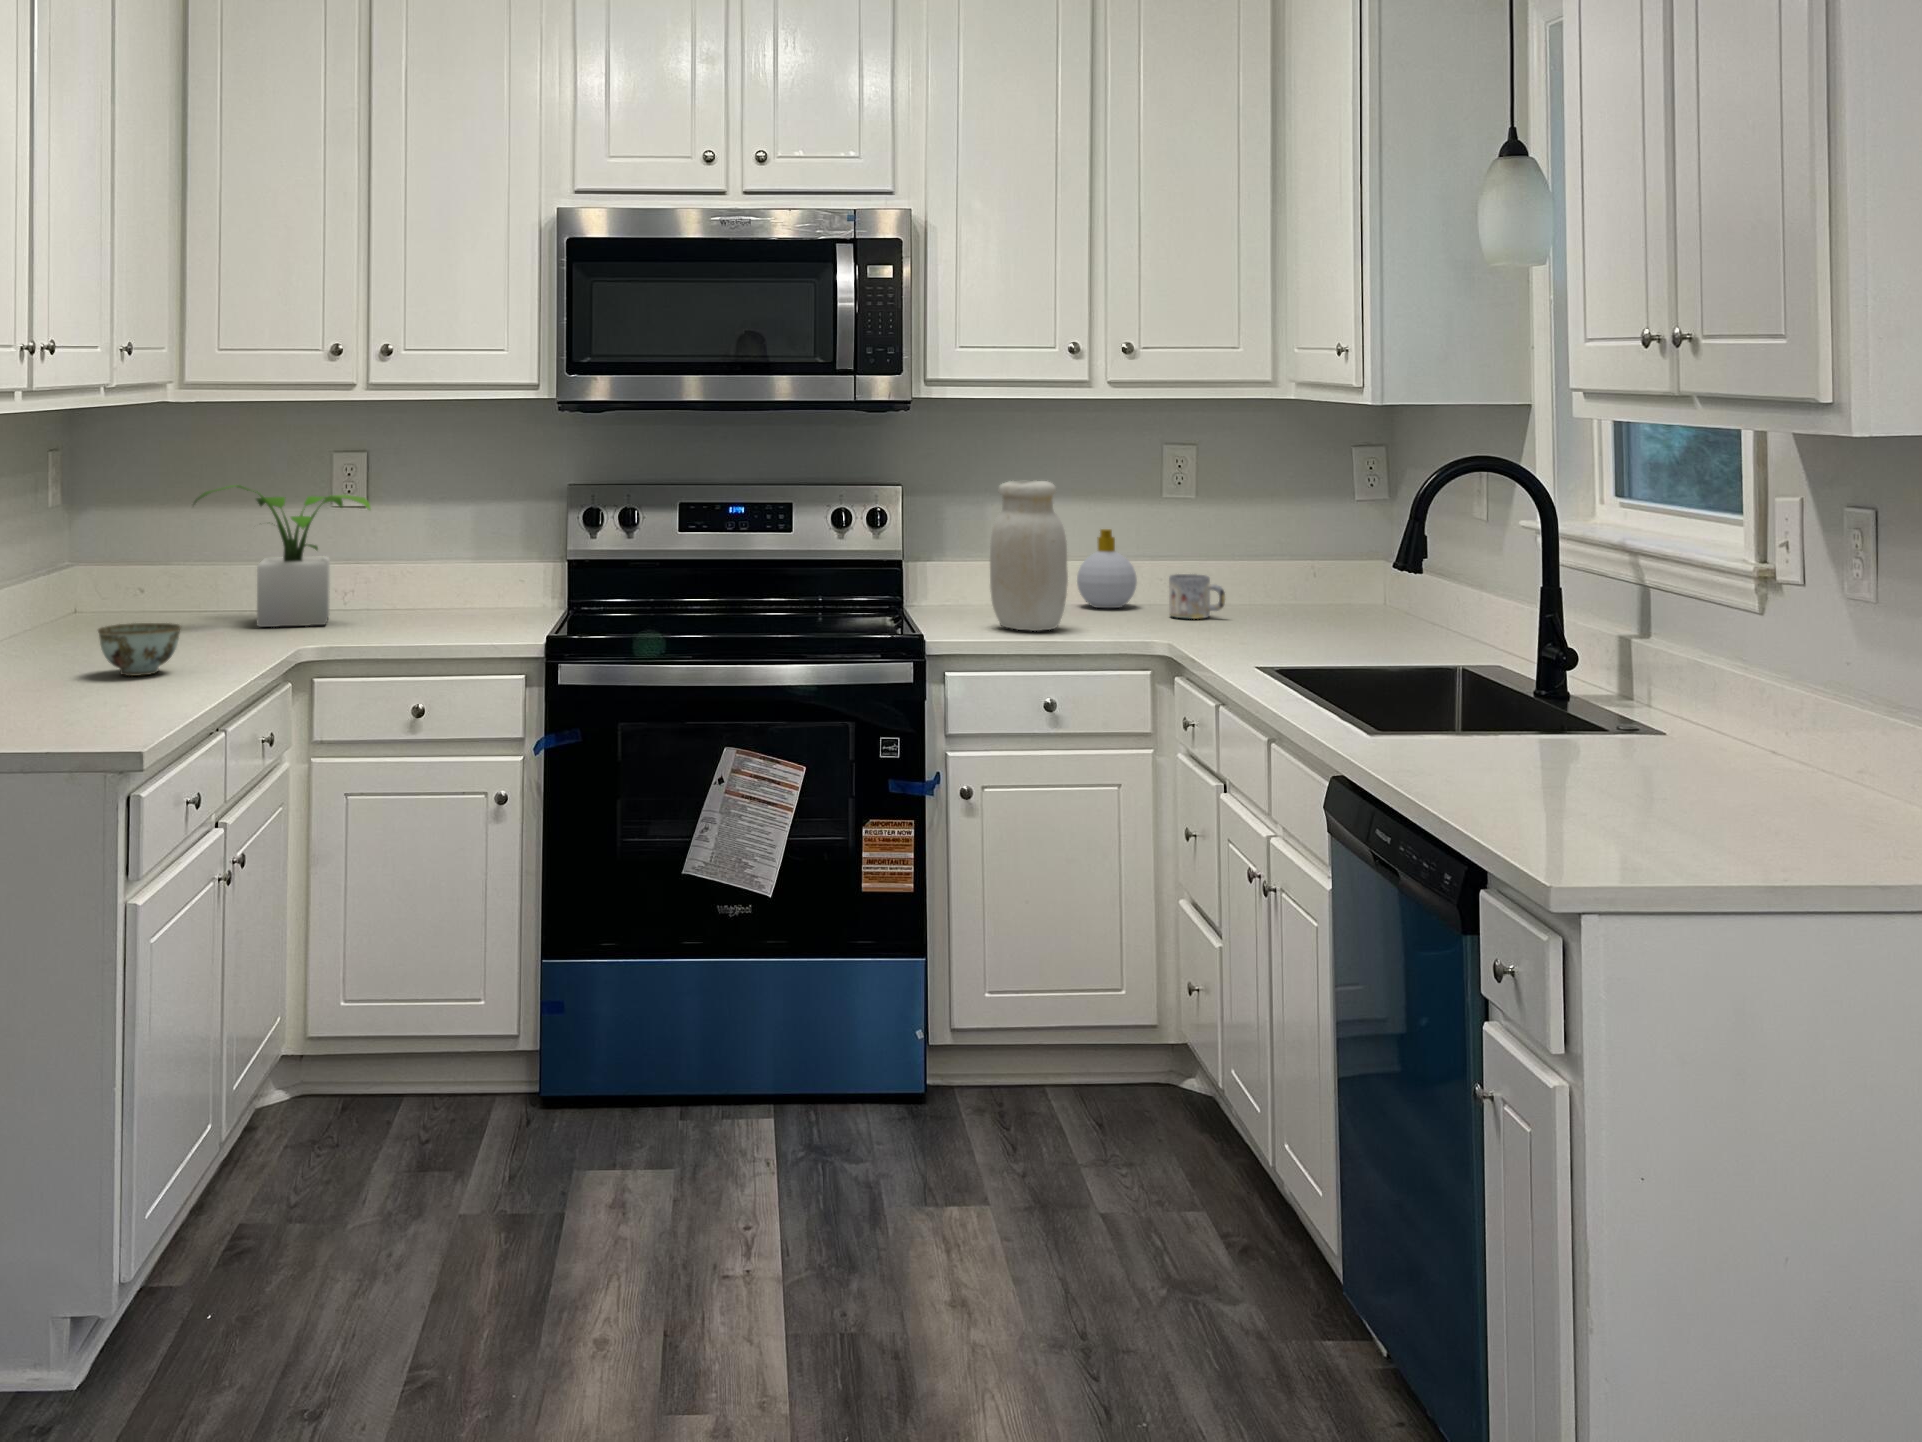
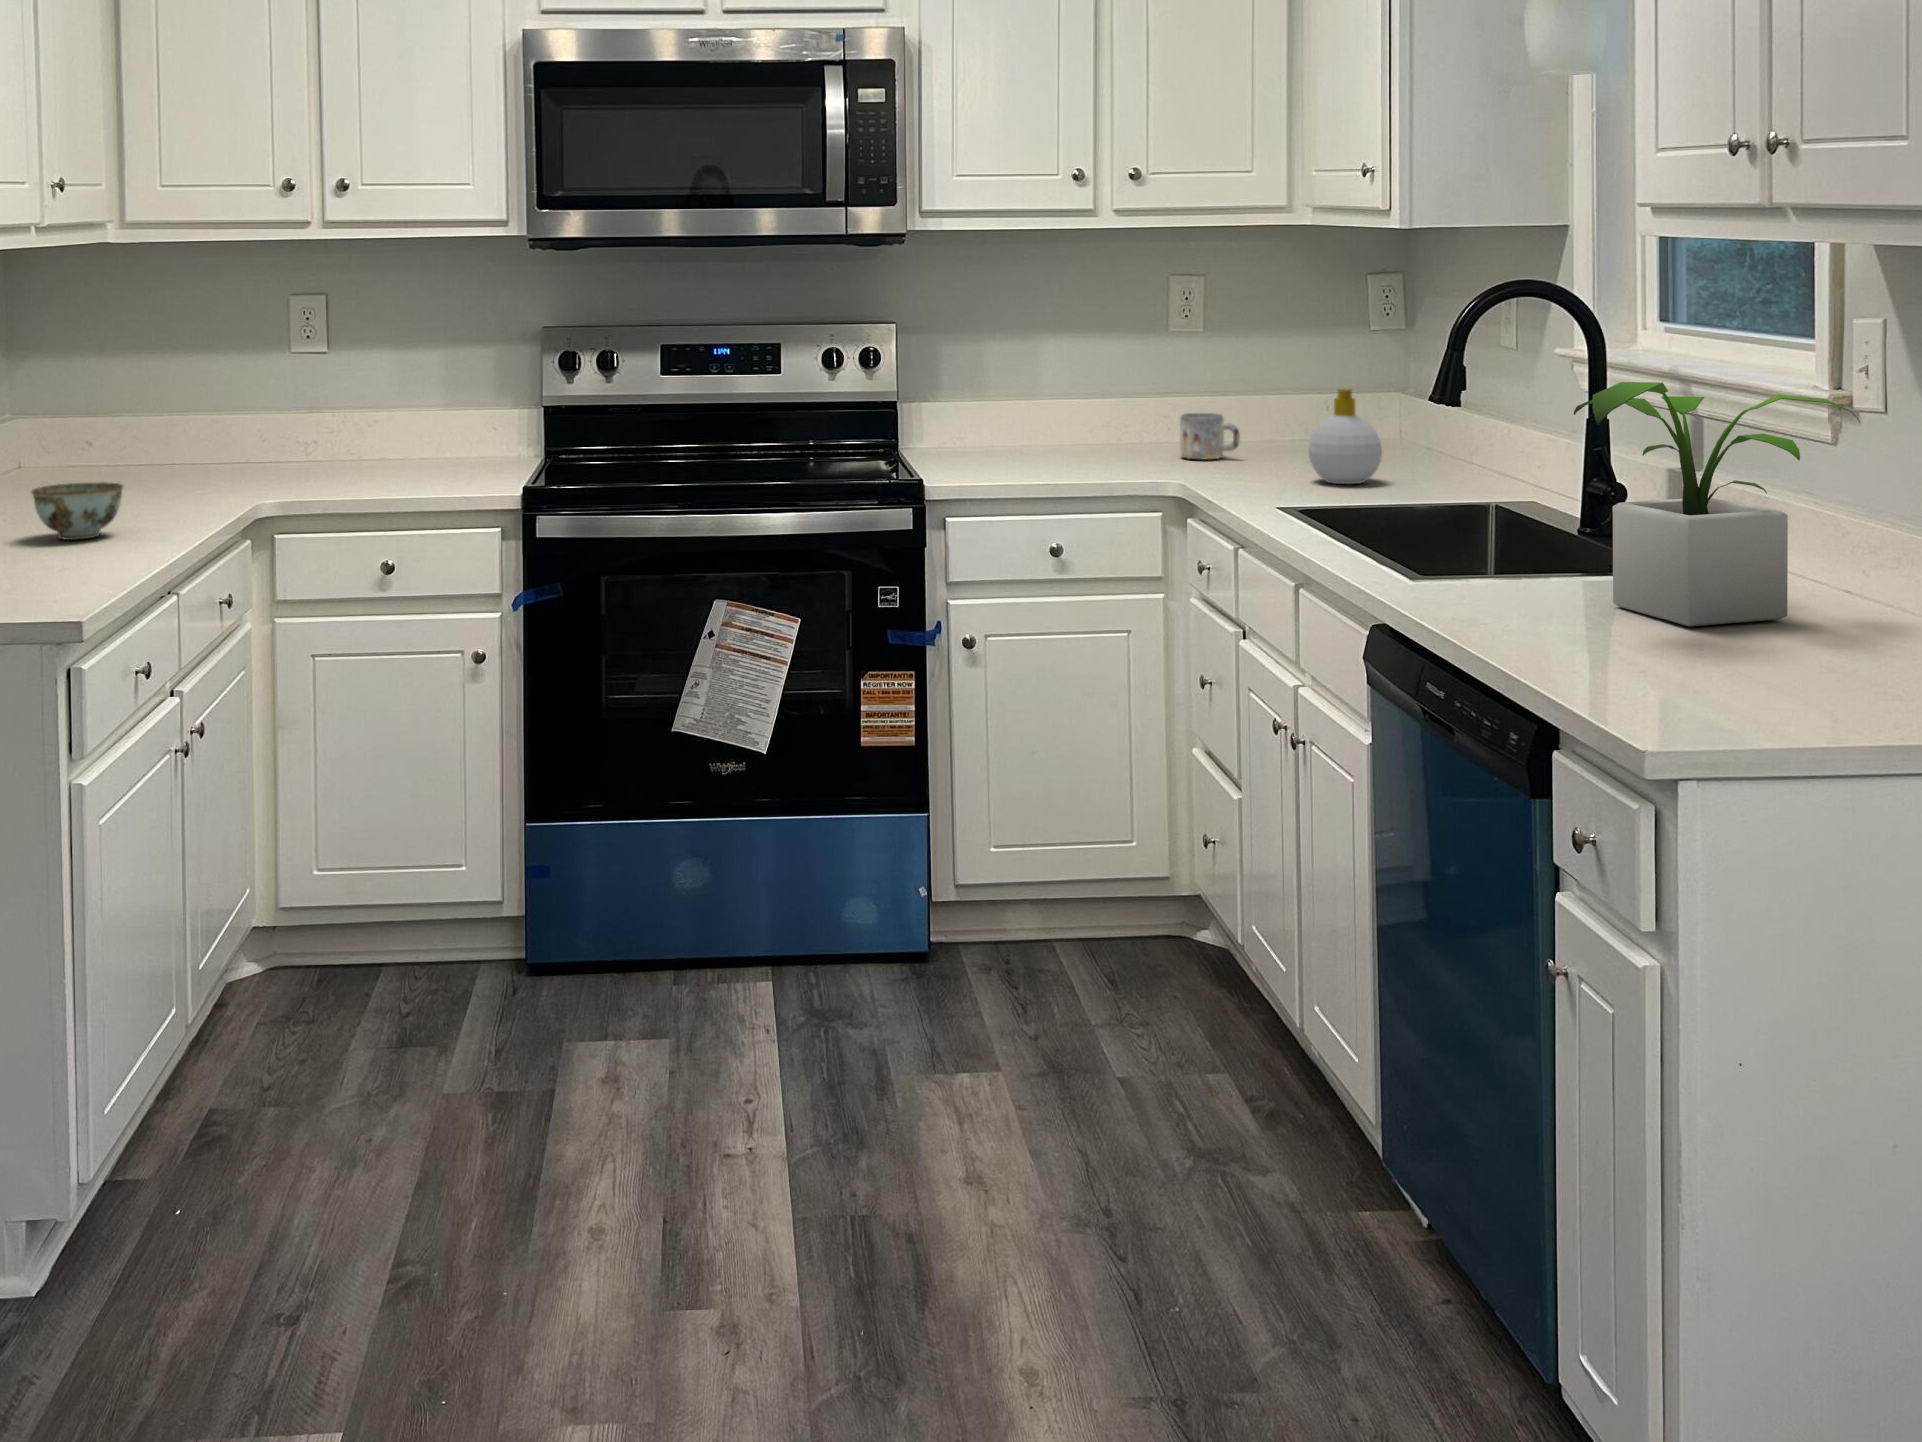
jar: present [990,481,1068,631] -> none [994,317,1076,475]
potted plant: present [194,485,370,627] -> present [1574,382,1860,626]
soap bottle: present [1077,529,1137,608] -> present [1309,389,1382,484]

